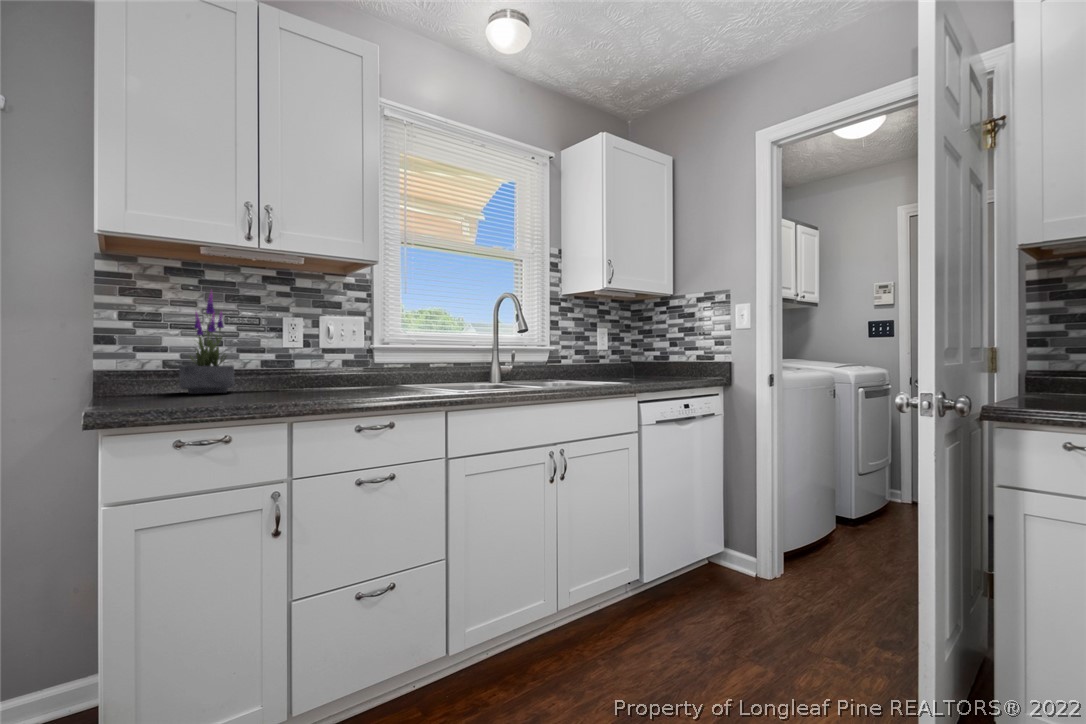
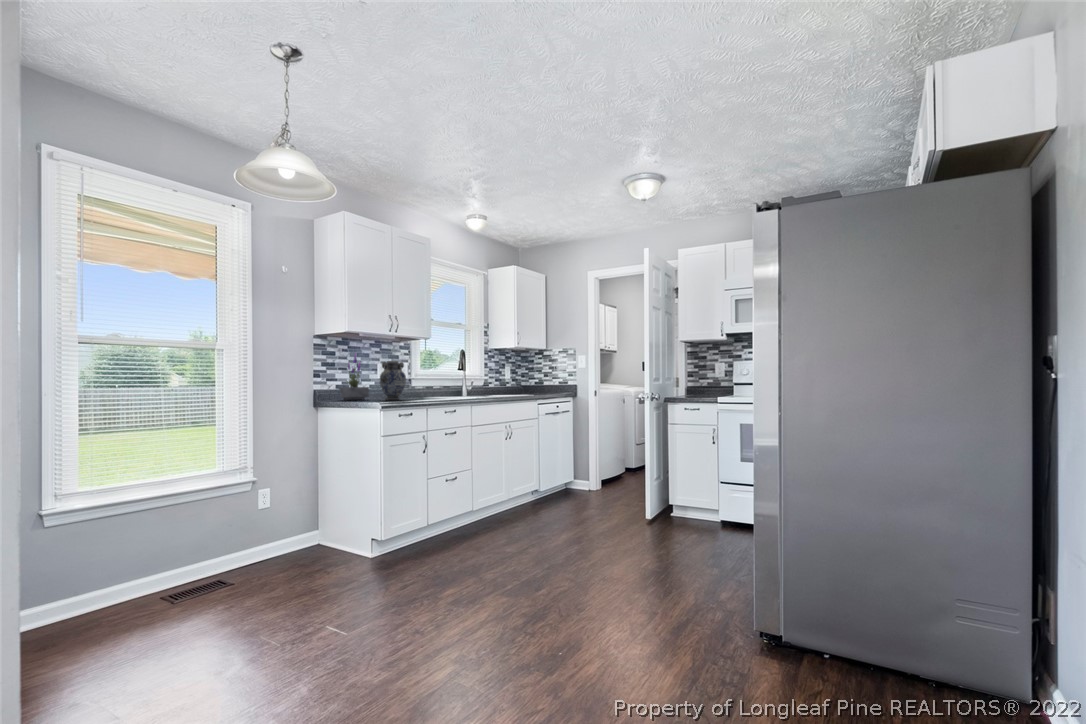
decorative vase: none [237,307,308,396] -> present [380,361,406,400]

